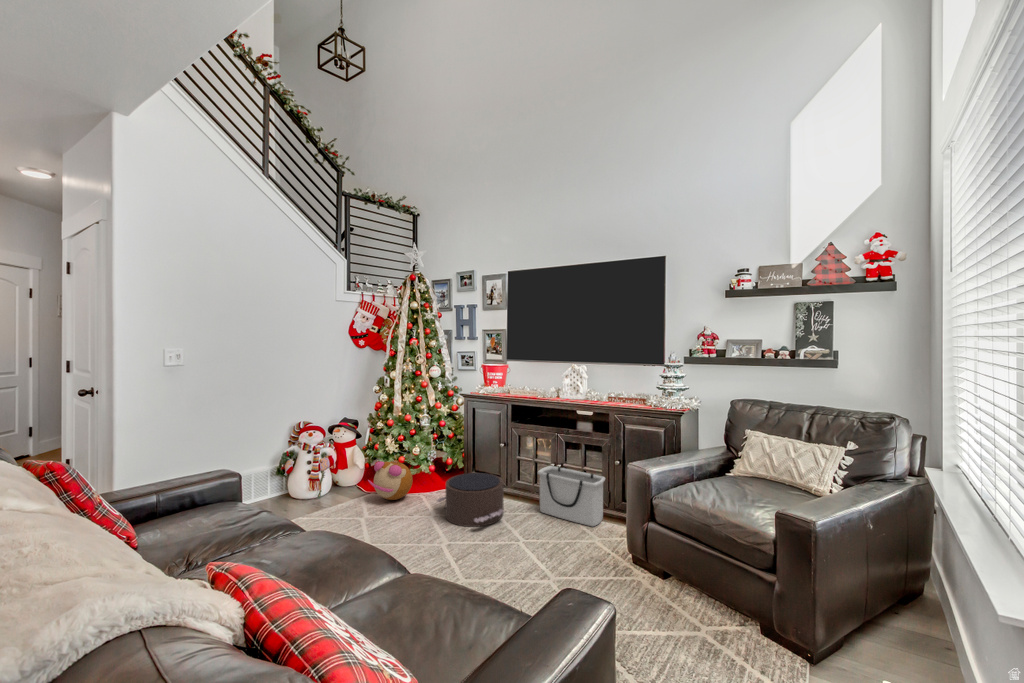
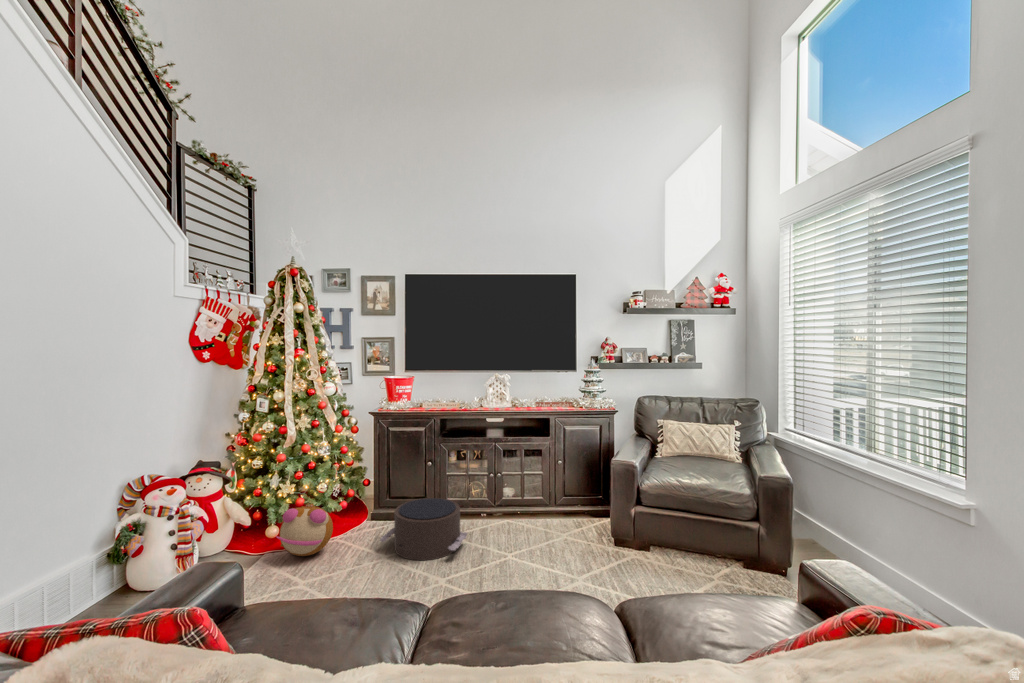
storage bin: present [538,466,605,526] -> none [486,478,553,528]

